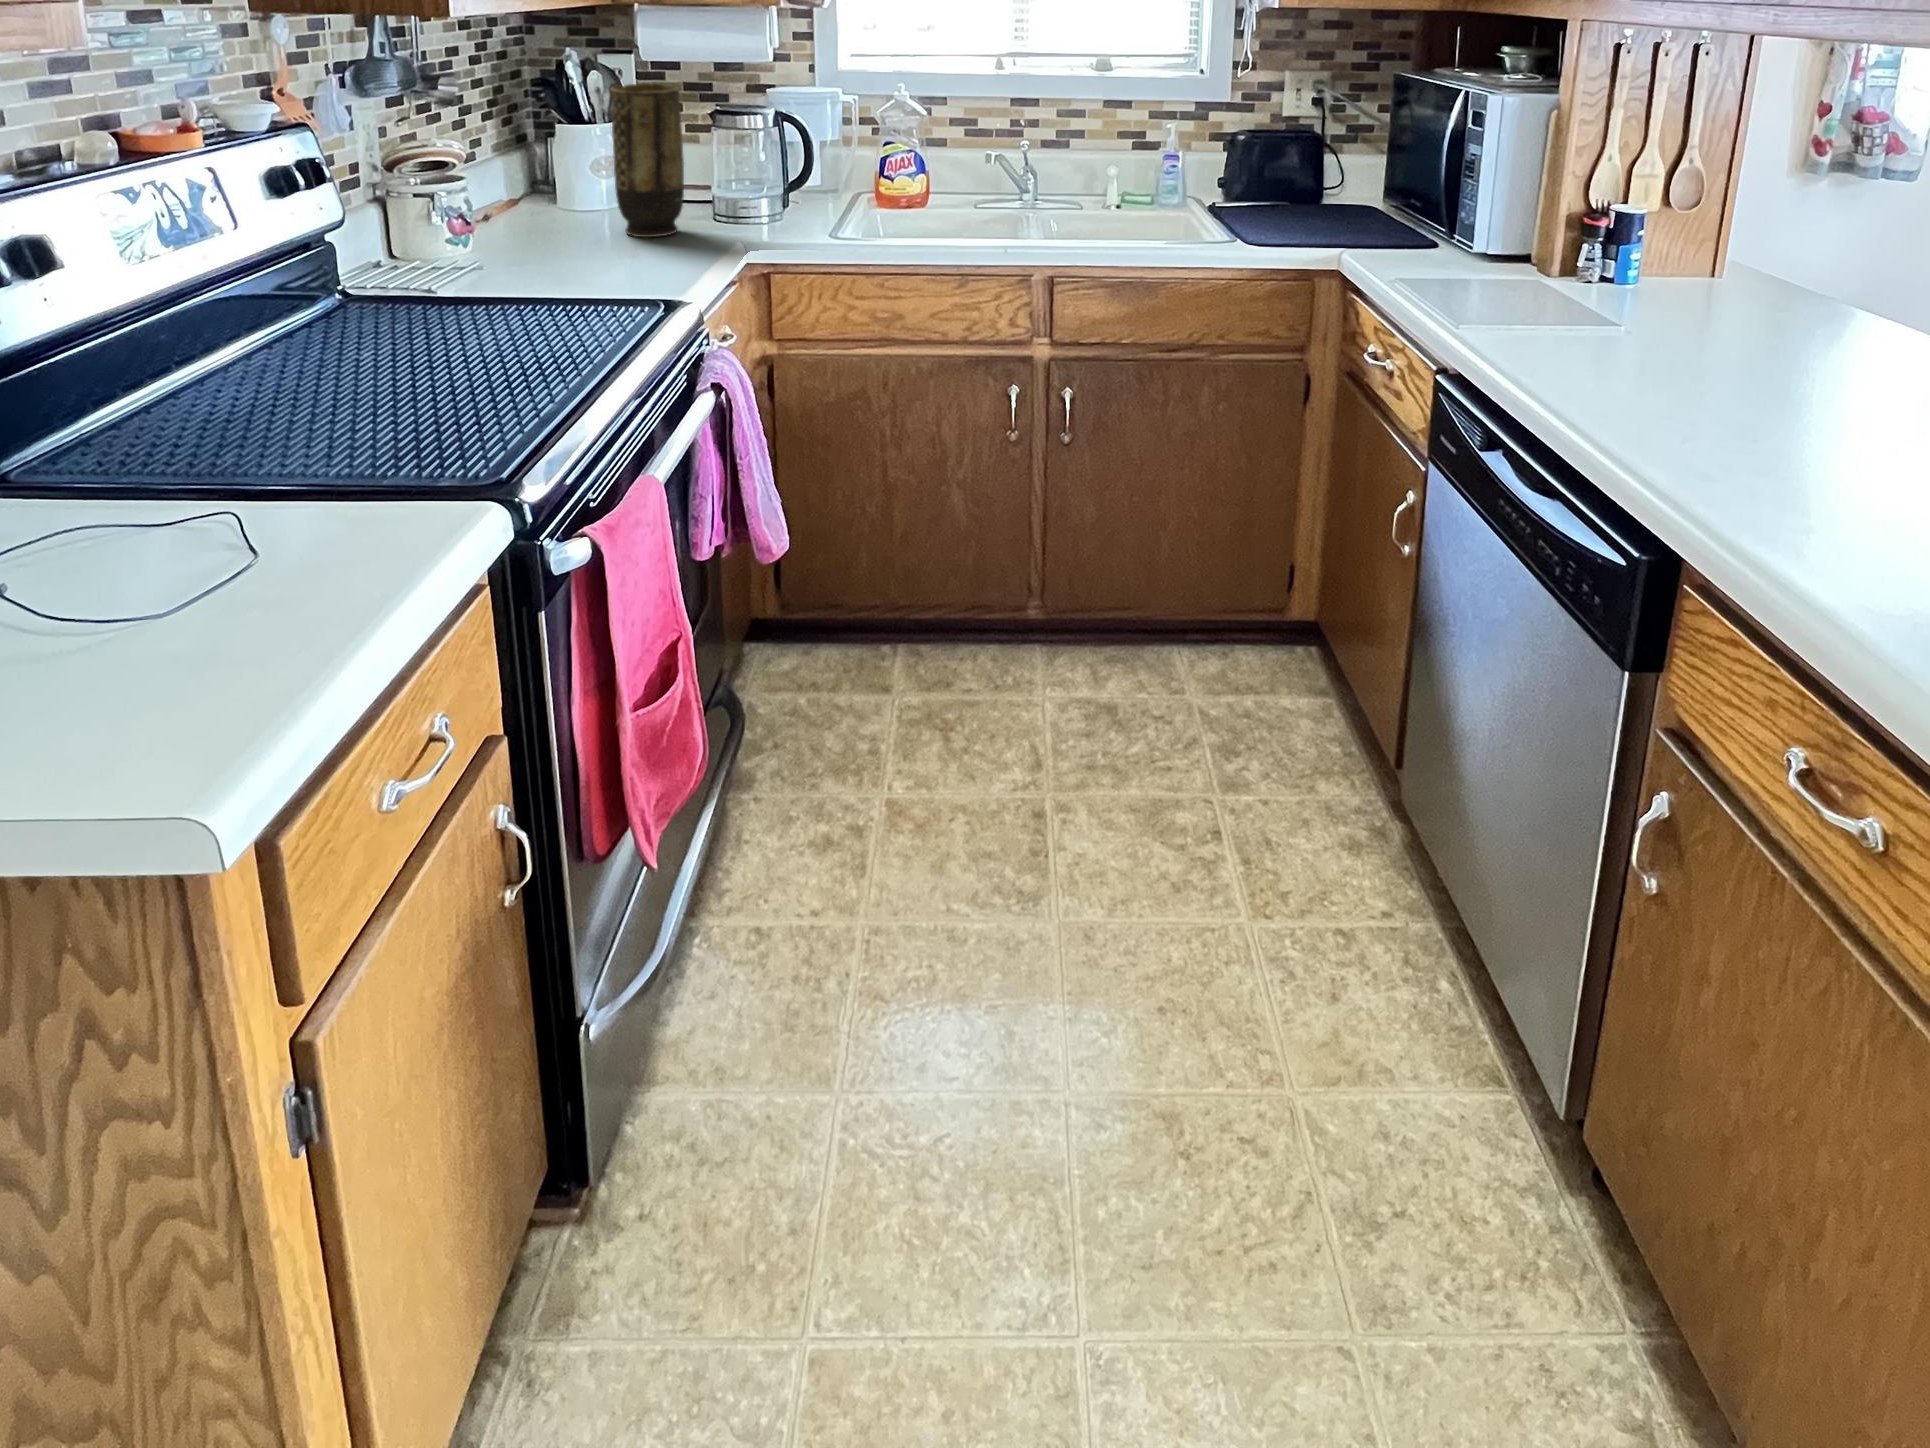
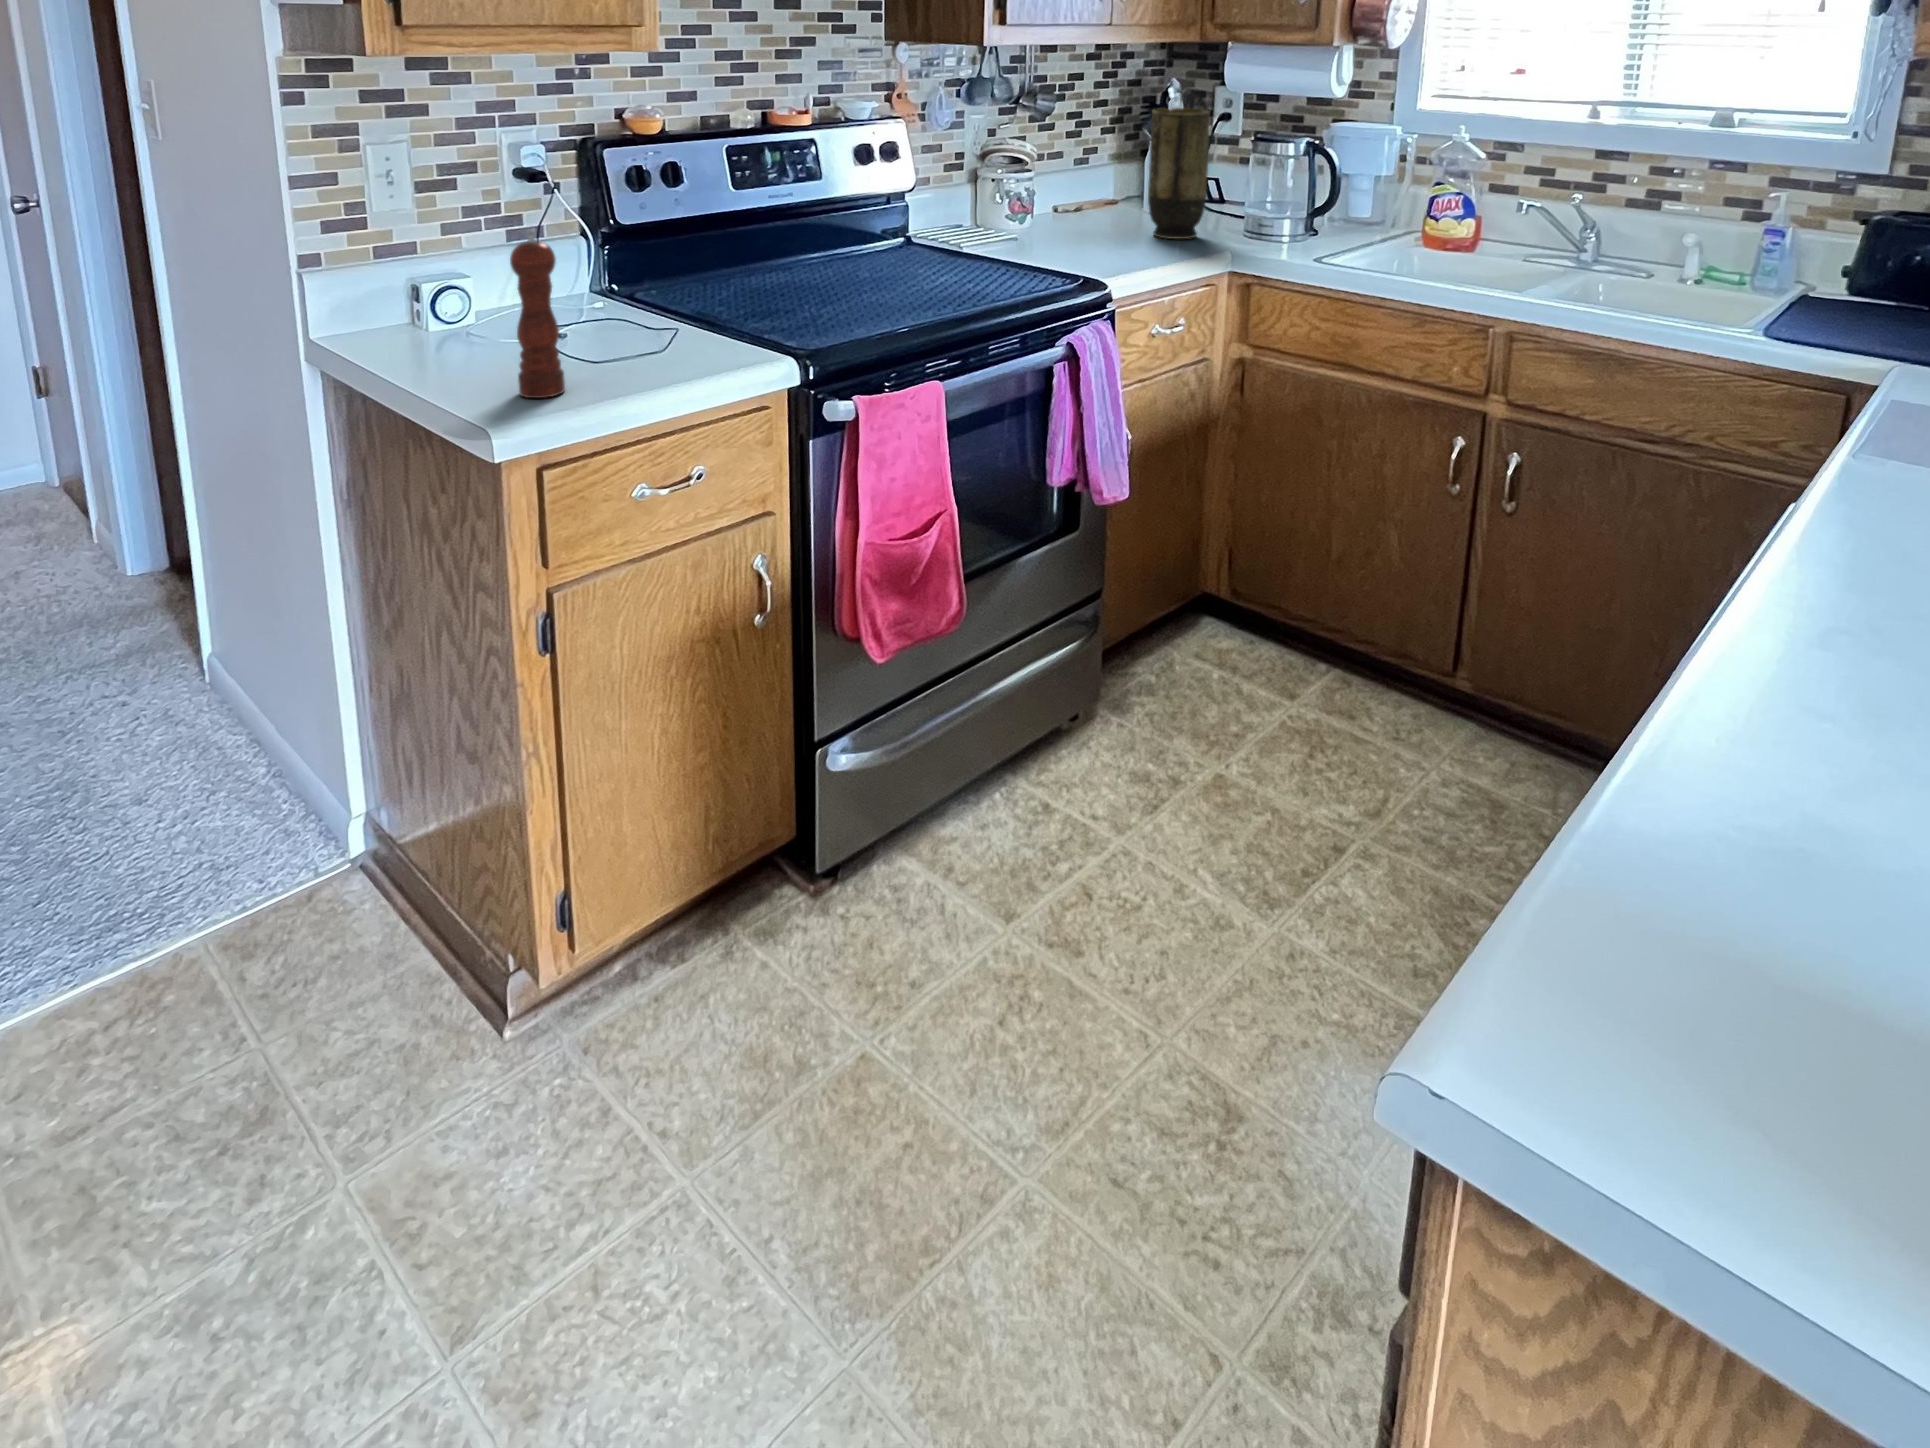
pepper mill: none [54,424,201,742] -> present [510,229,565,398]

